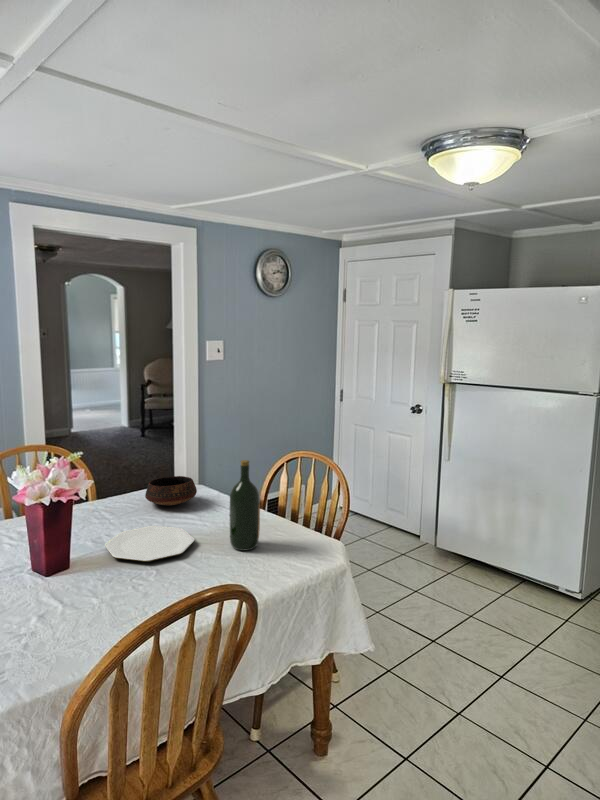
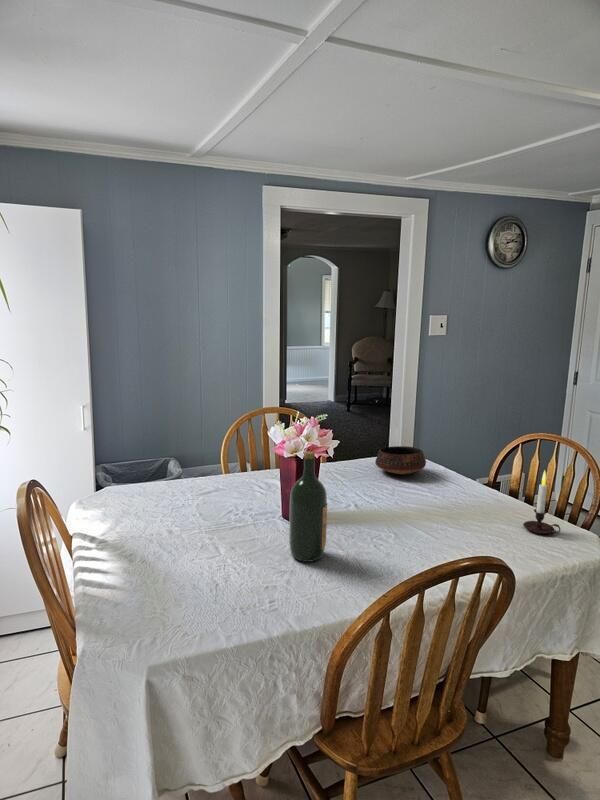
wine bottle: present [230,460,260,551] -> present [289,451,327,562]
candle: none [281,490,312,549] -> present [523,471,560,534]
plate: present [105,526,195,562] -> none [343,491,430,524]

